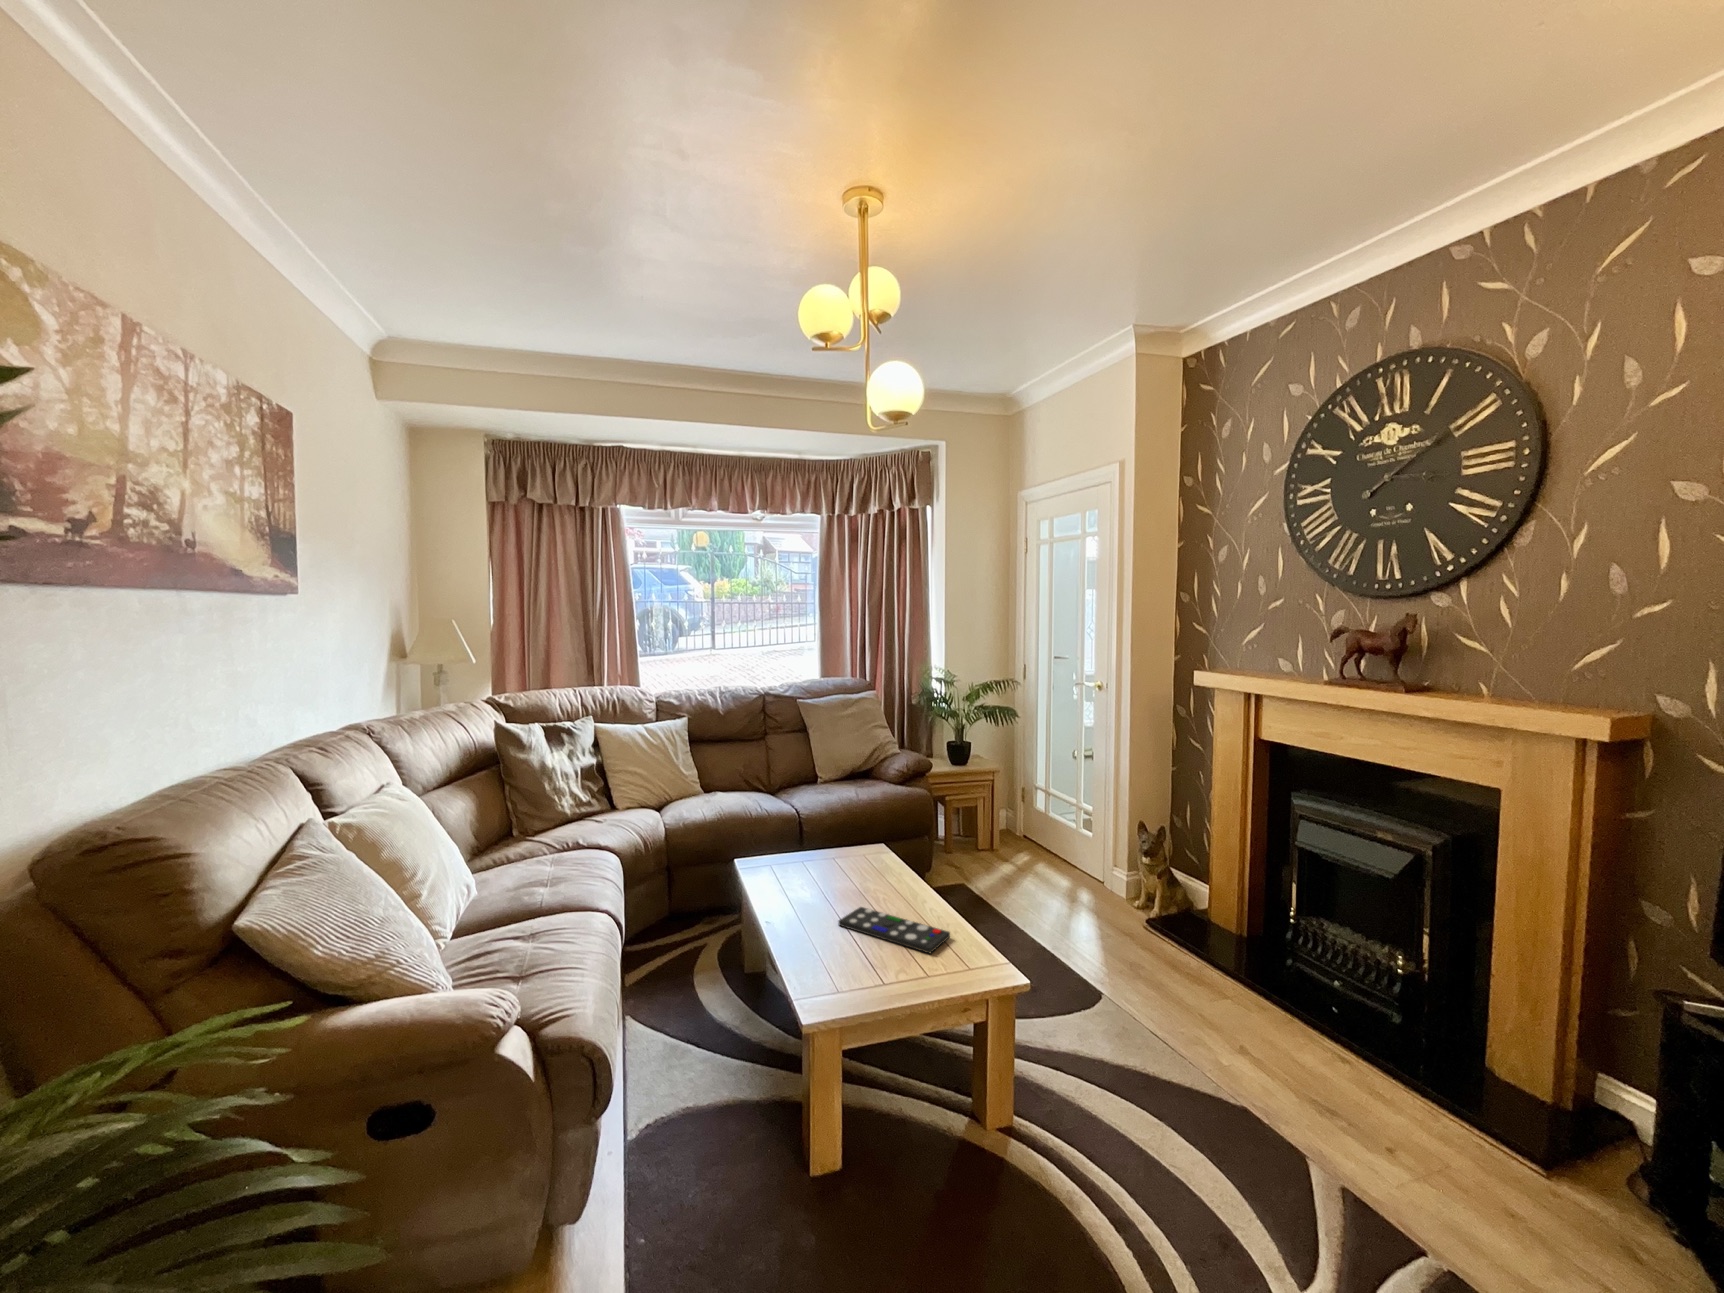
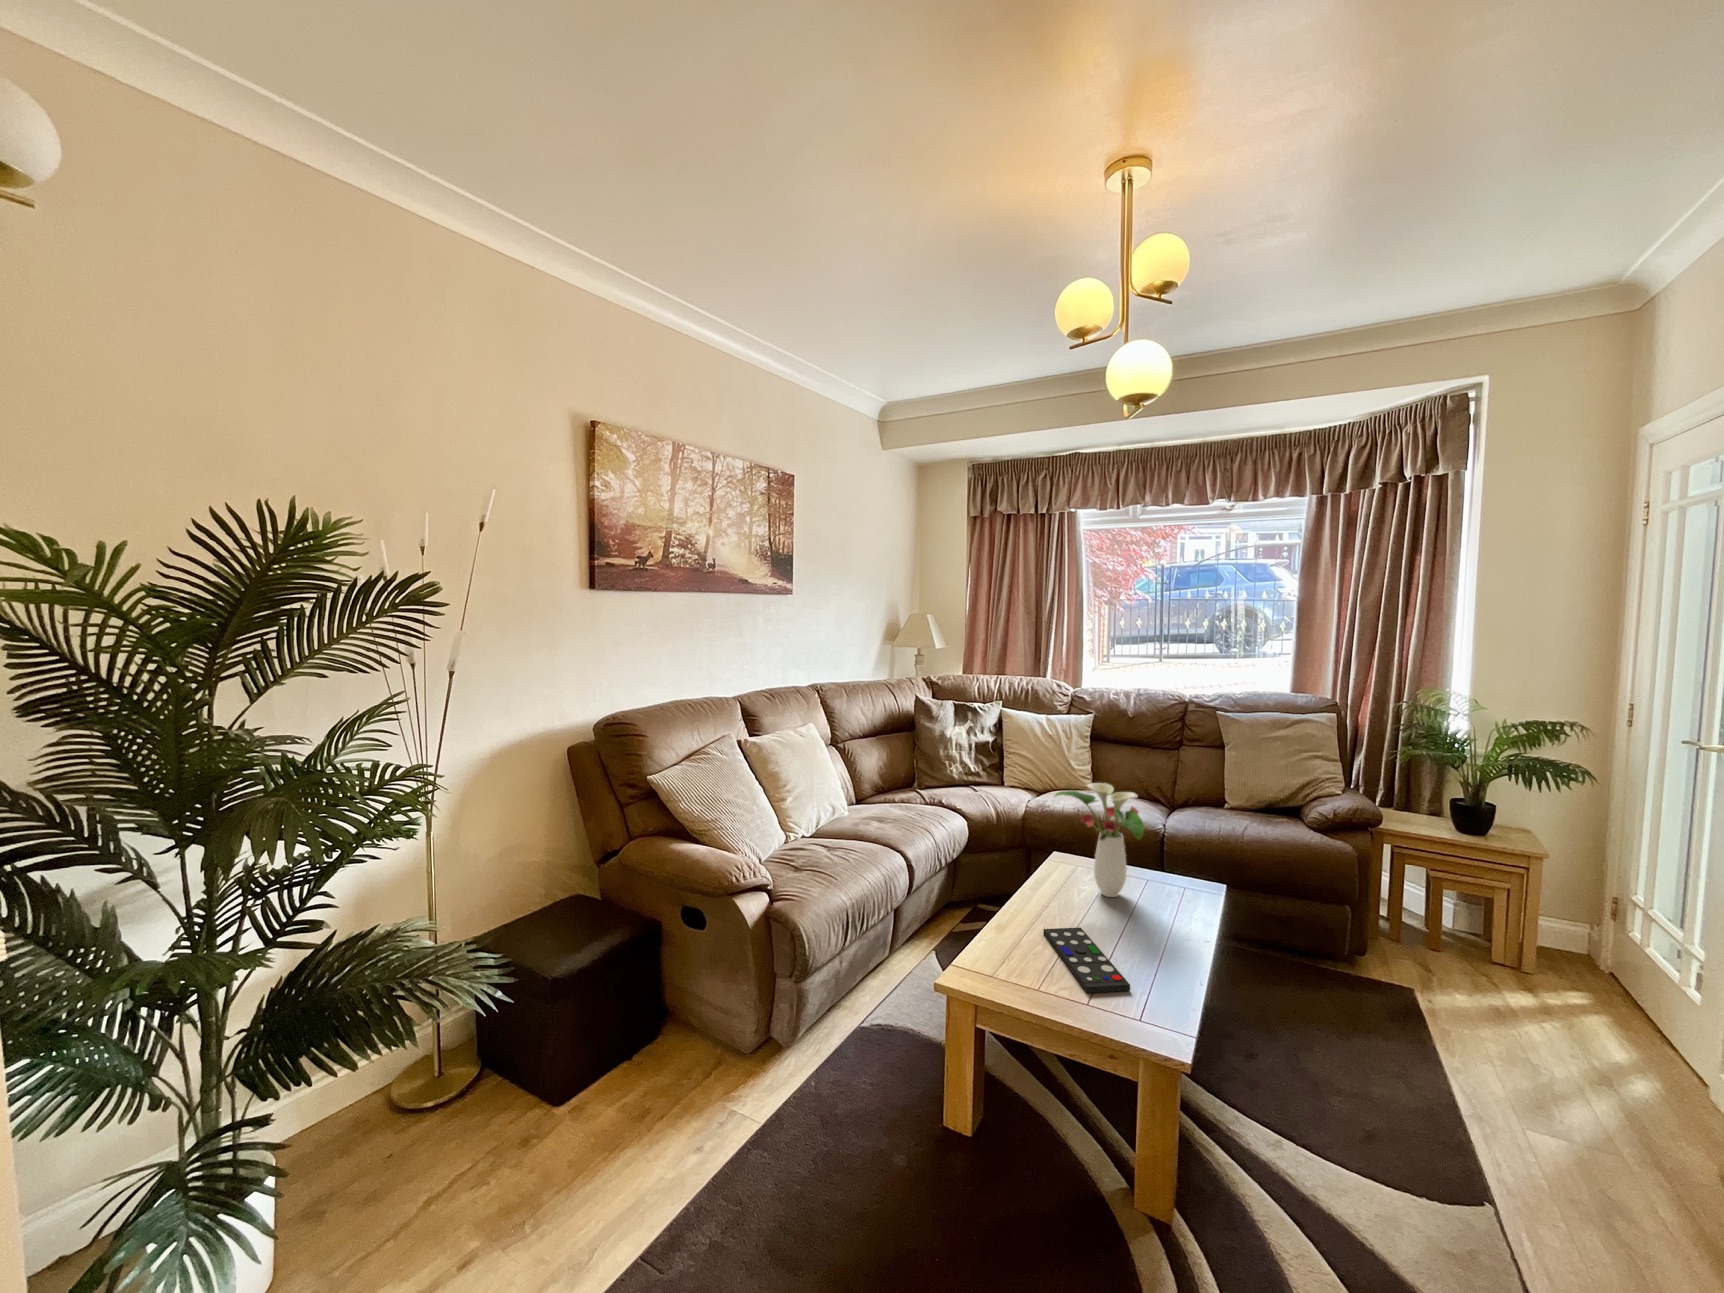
flower arrangement: none [793,769,885,876] -> present [1055,783,1144,897]

